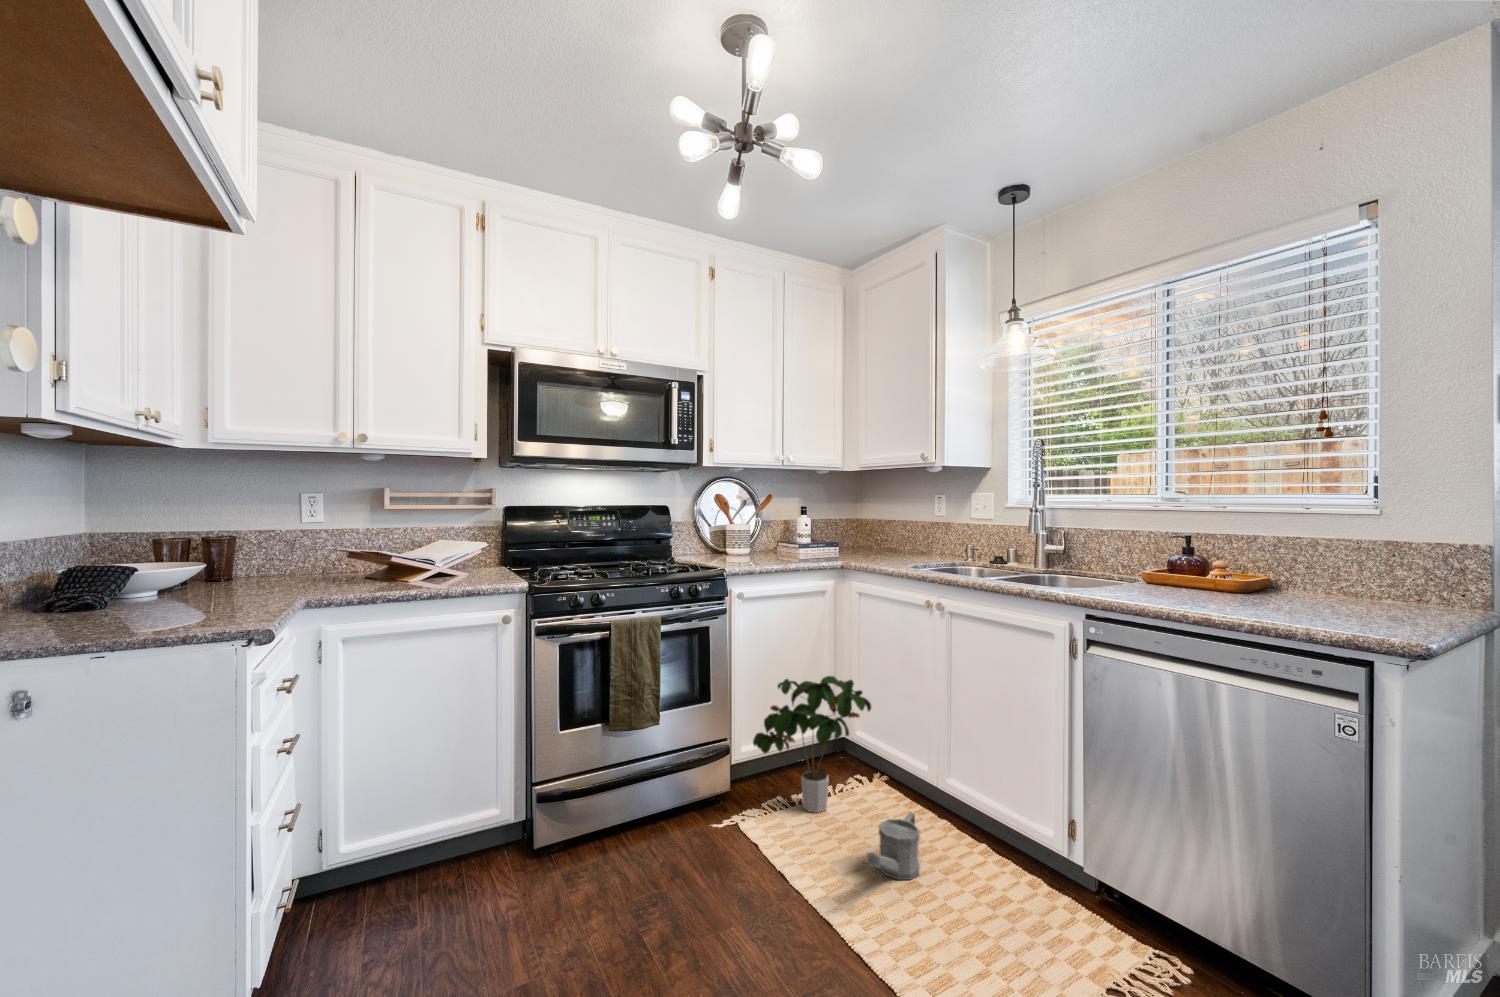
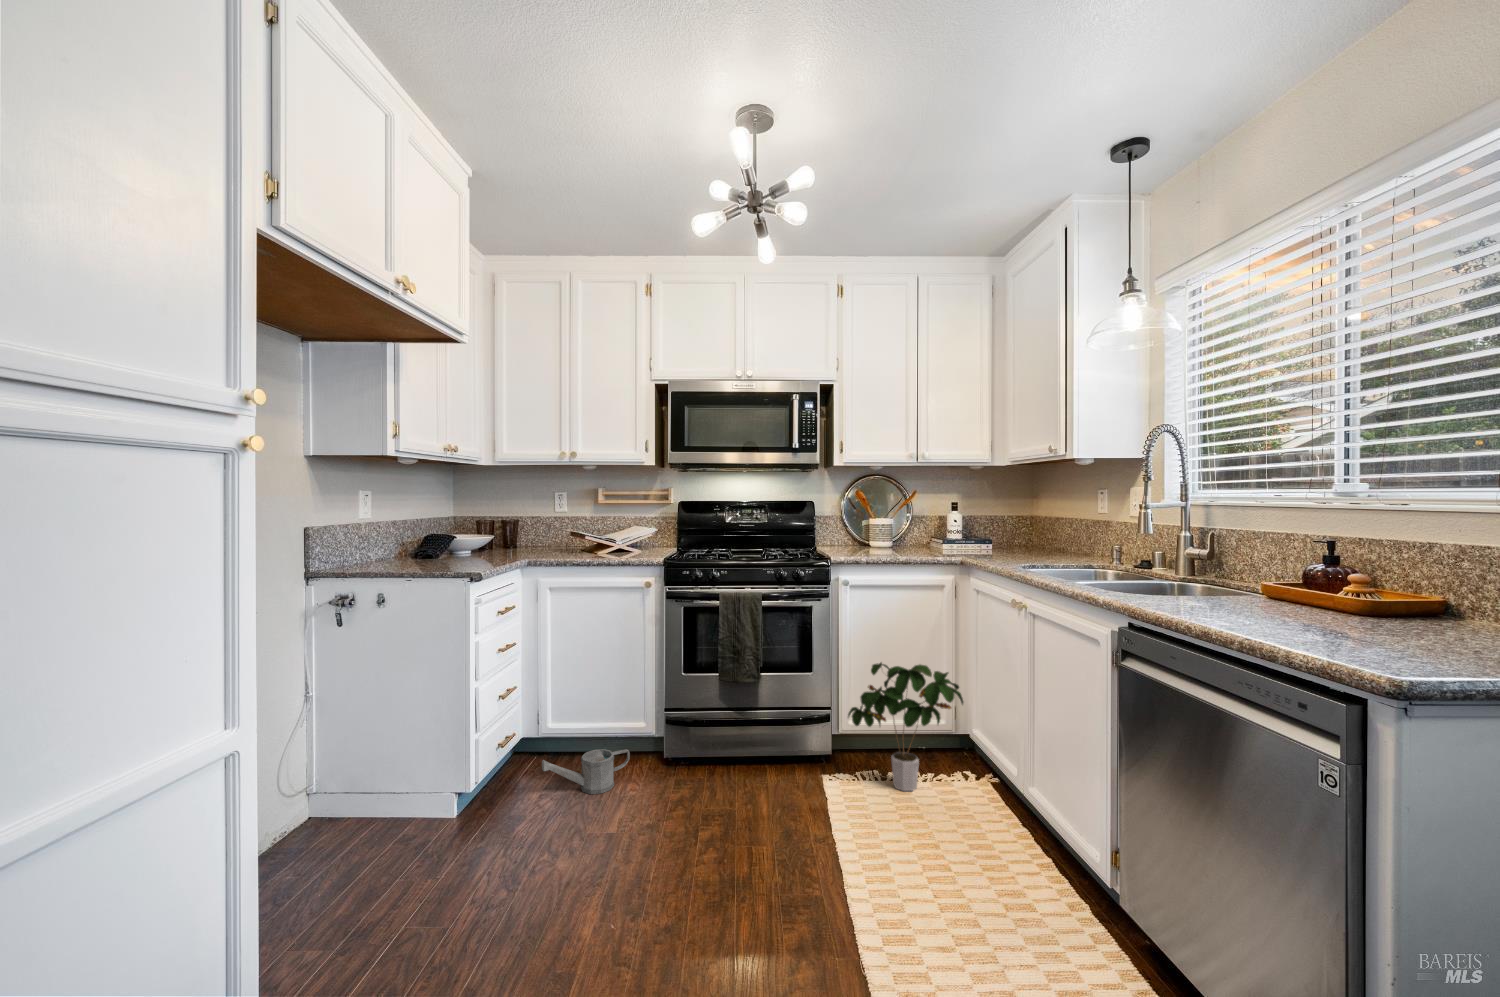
watering can: present [867,812,920,880] -> present [542,749,630,794]

